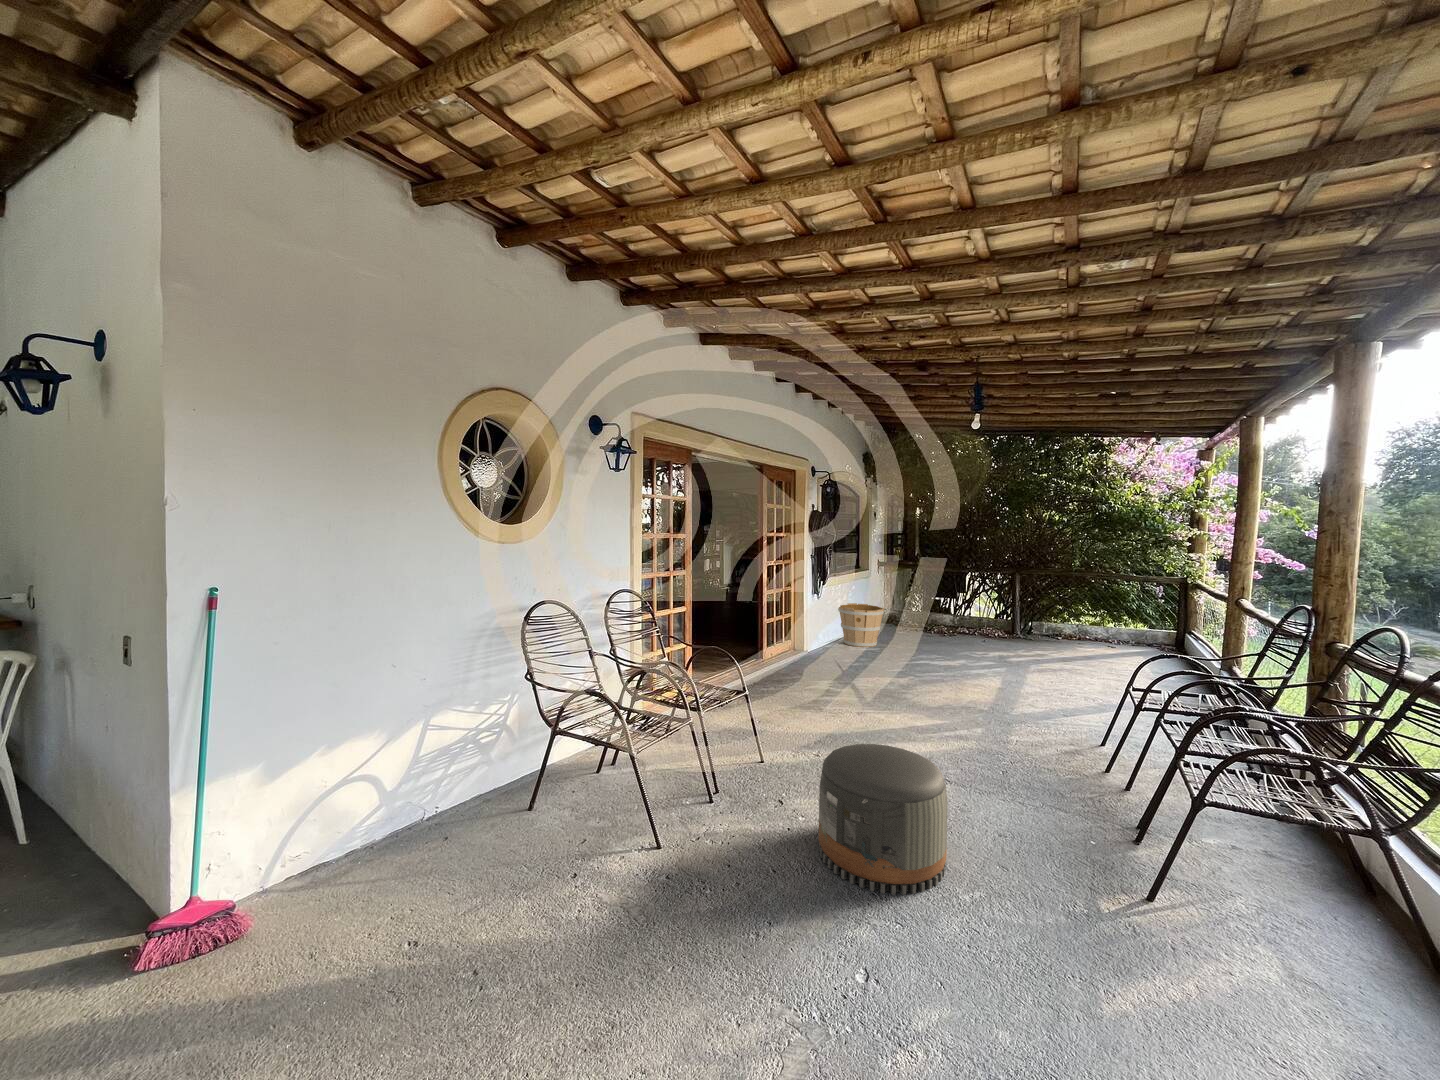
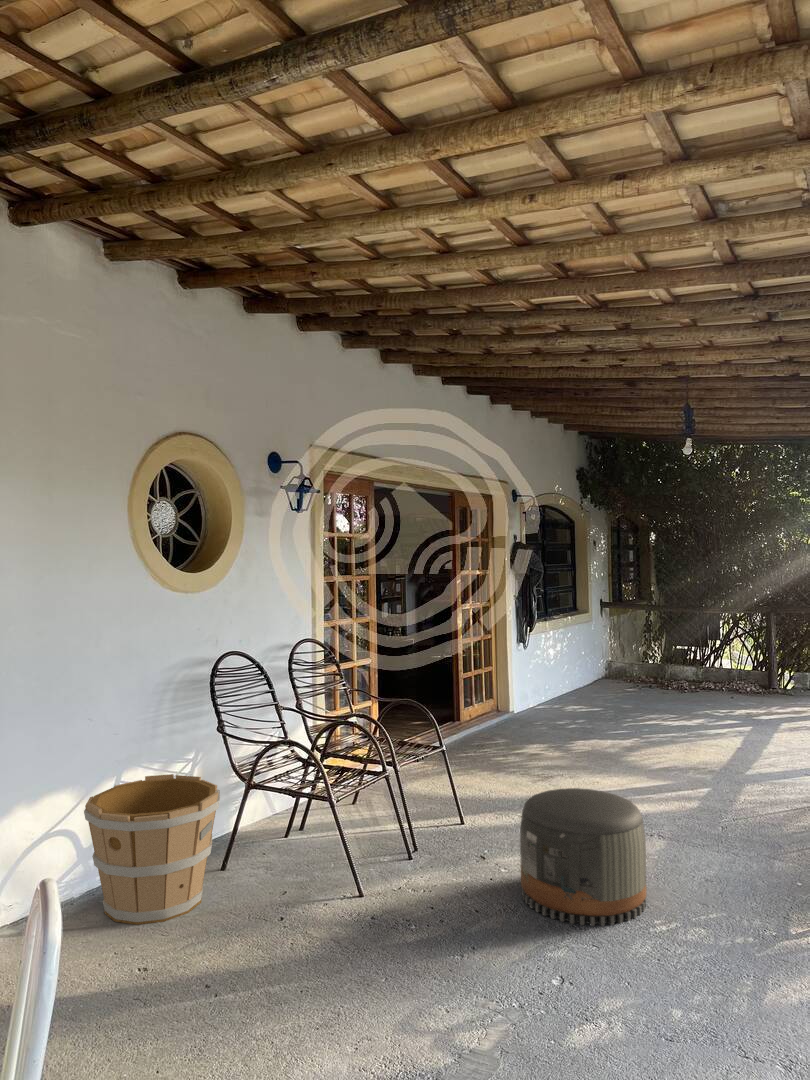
wooden bucket: present [838,603,885,647] -> present [84,774,220,925]

